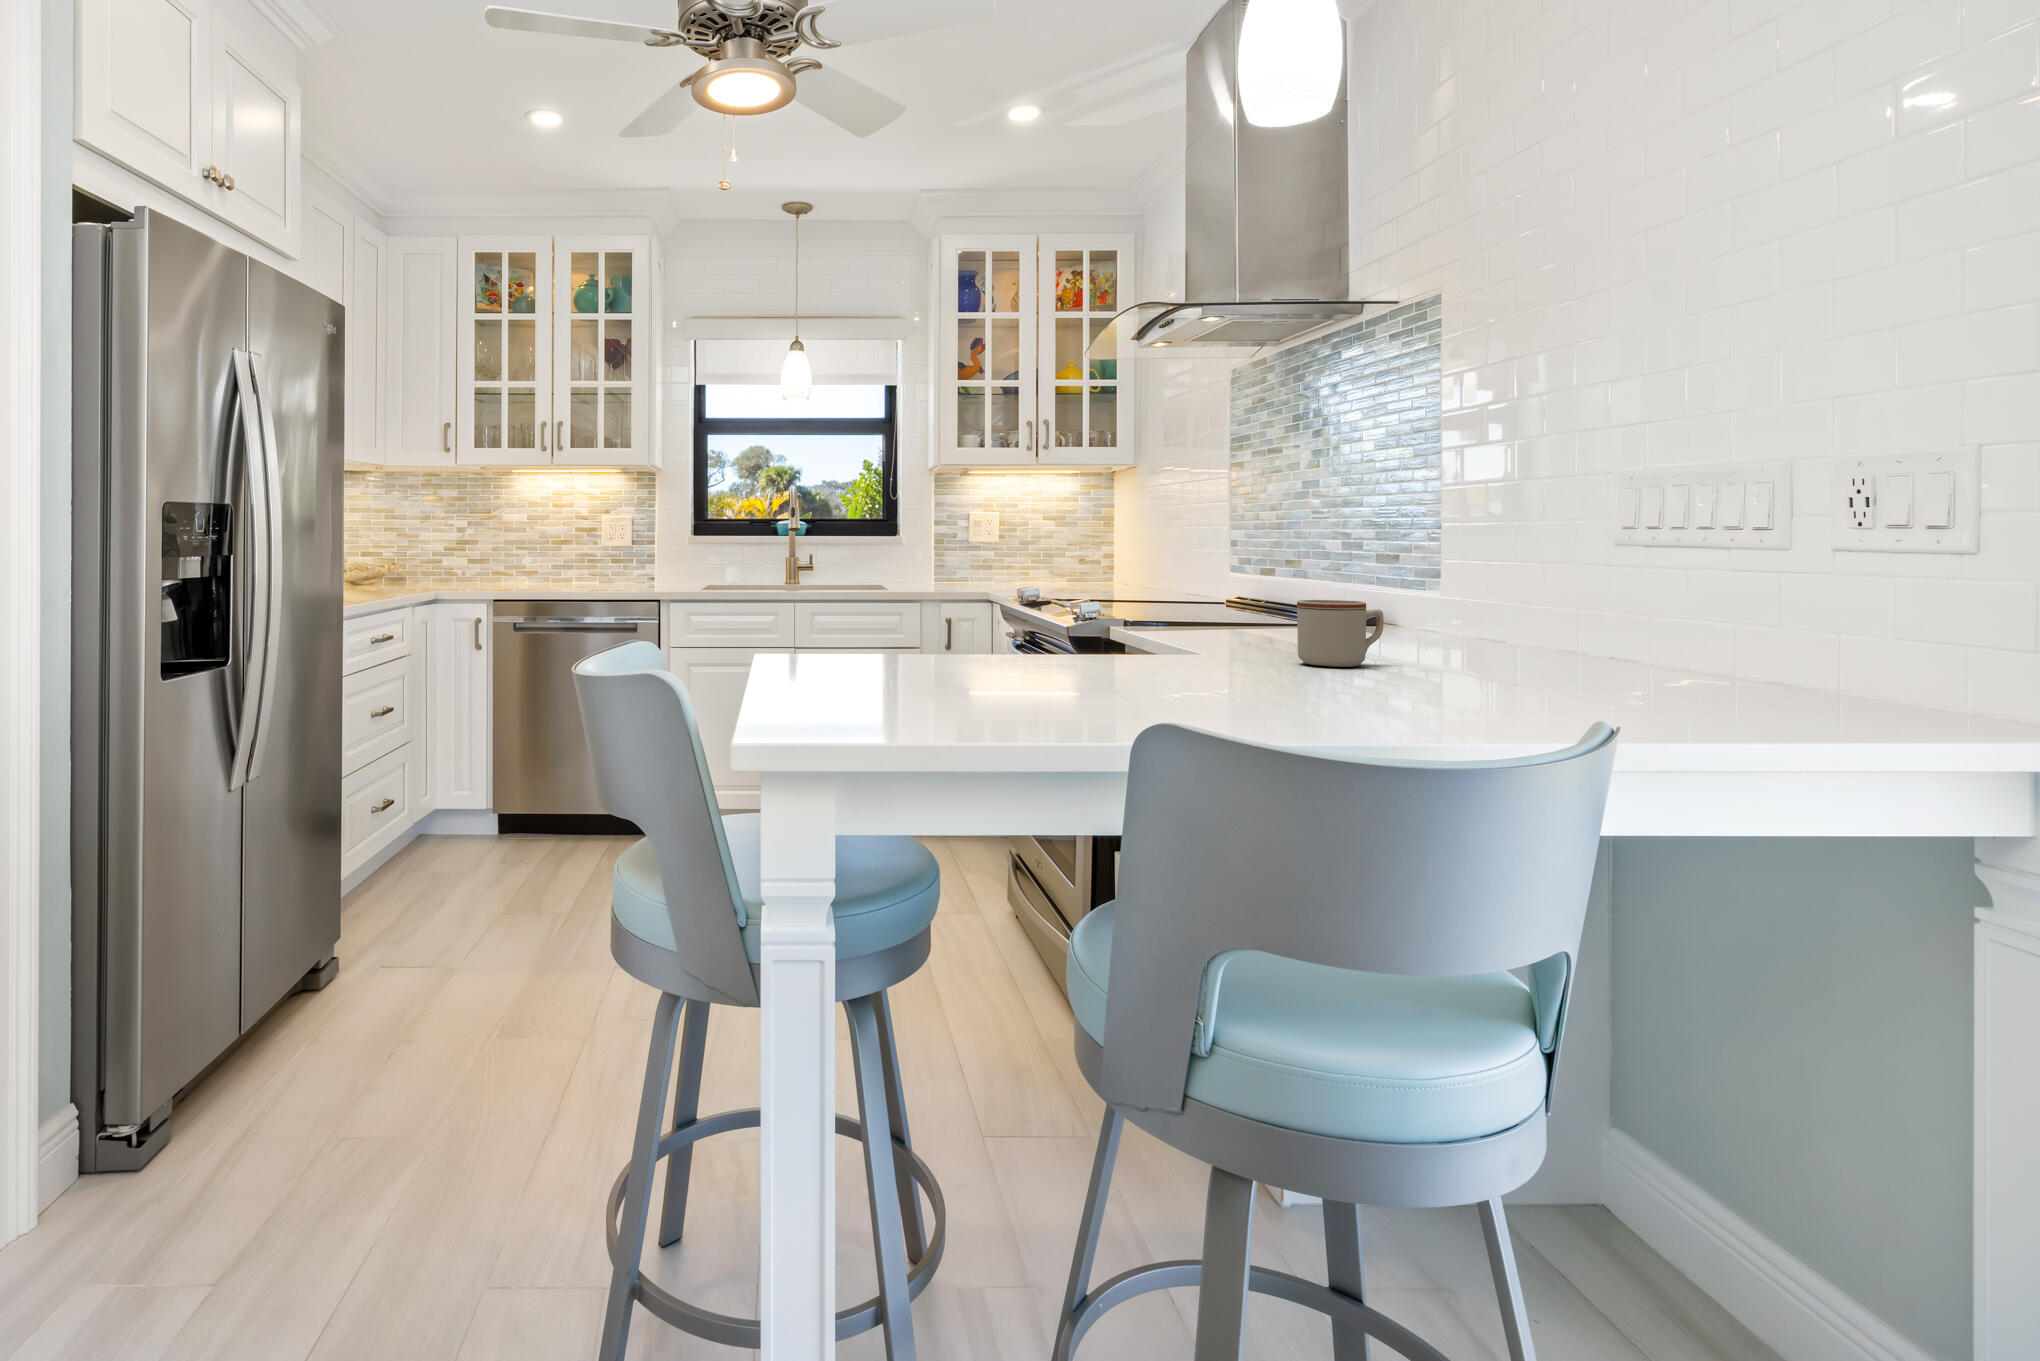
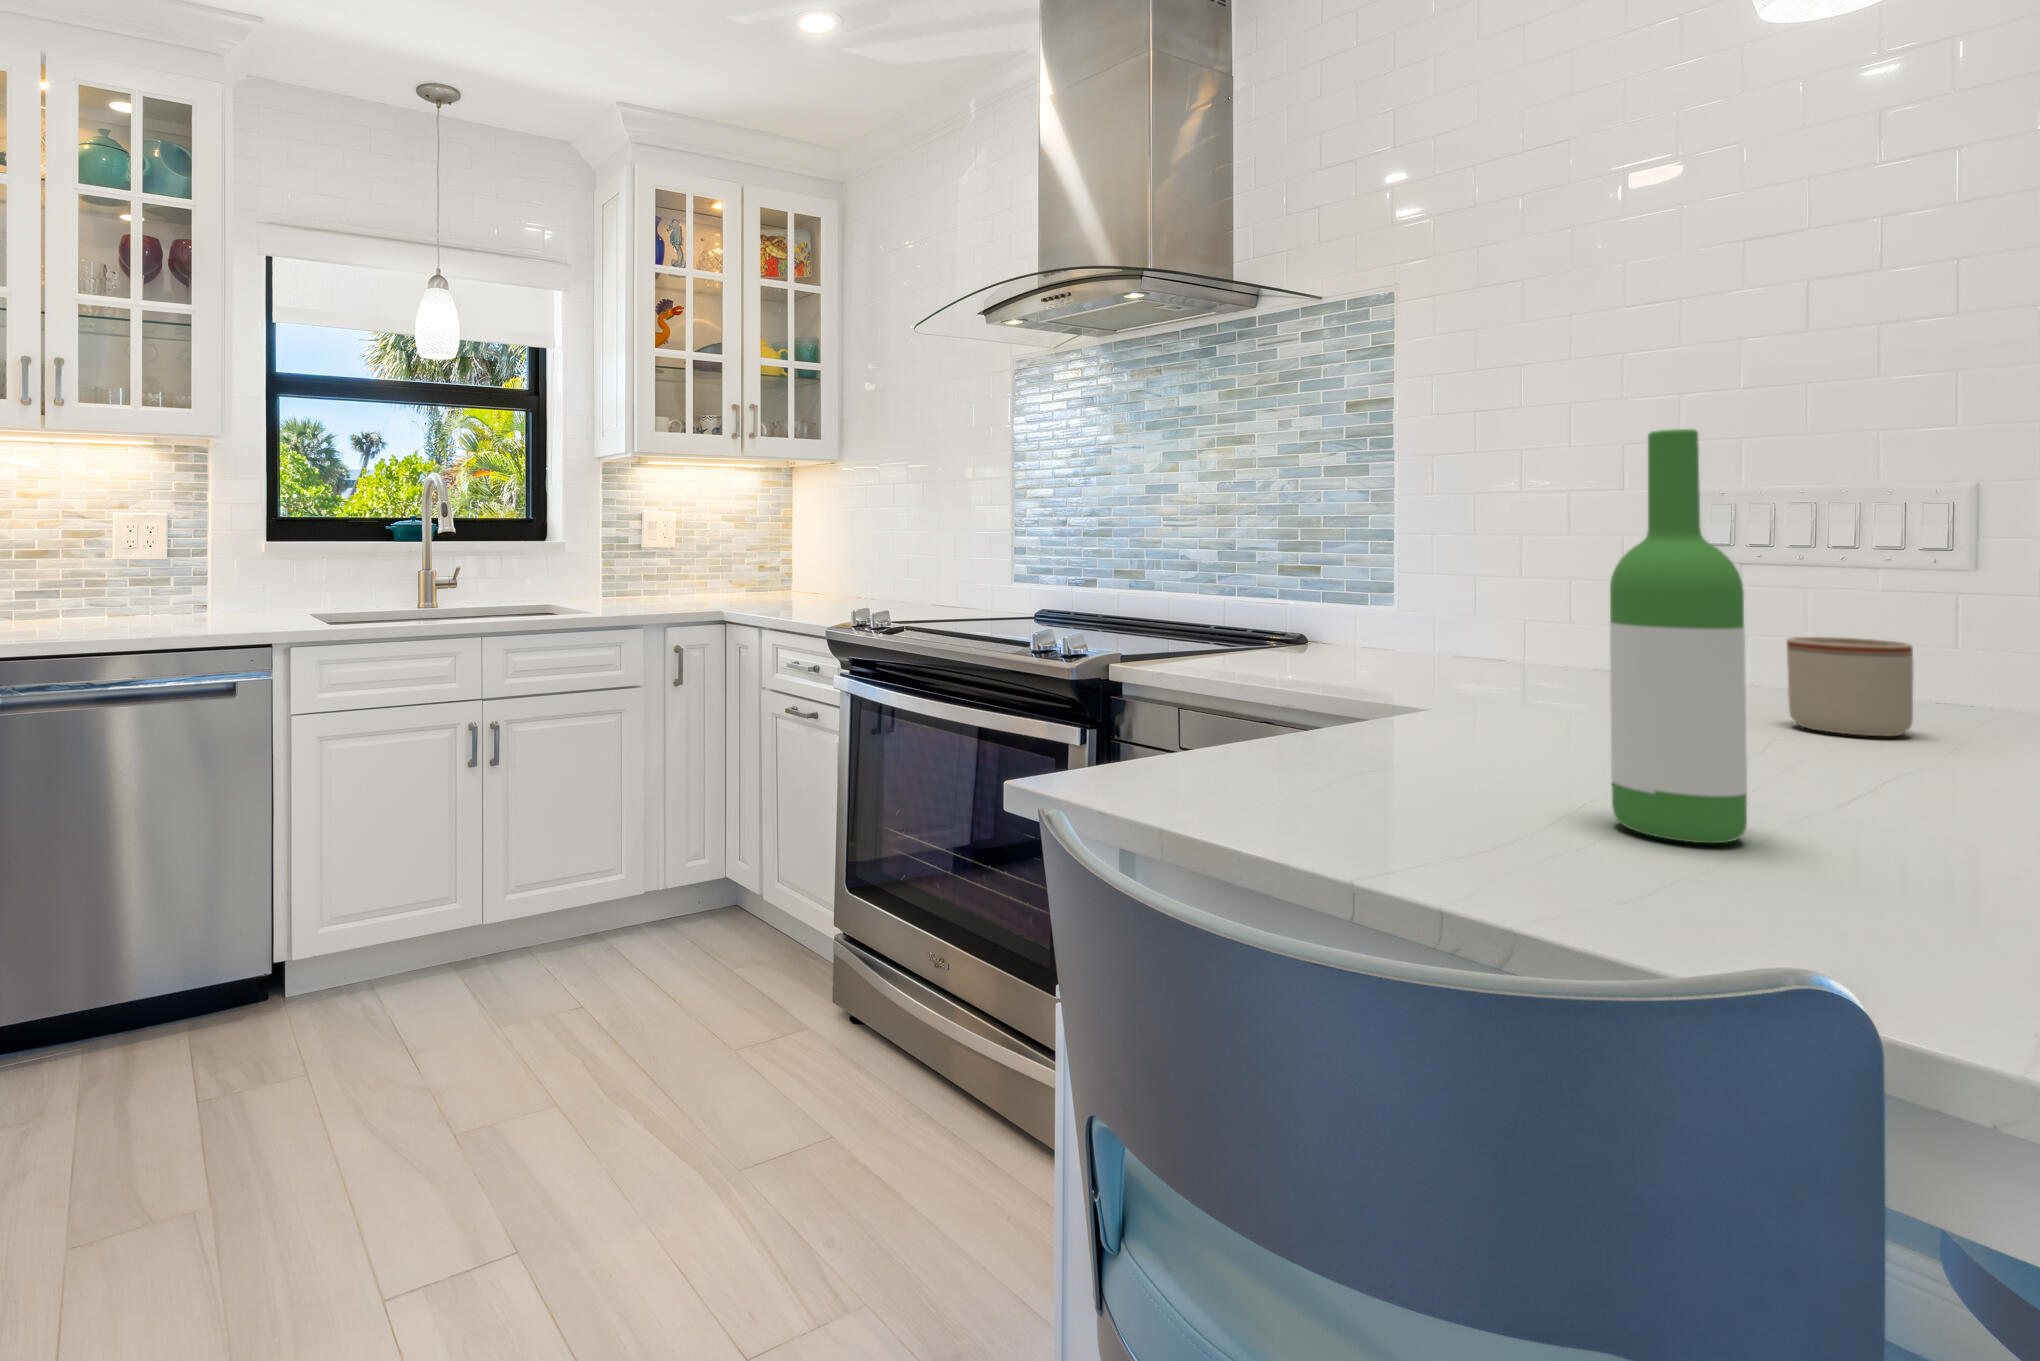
wine bottle: none [902,473,952,670] -> present [1610,429,1747,843]

